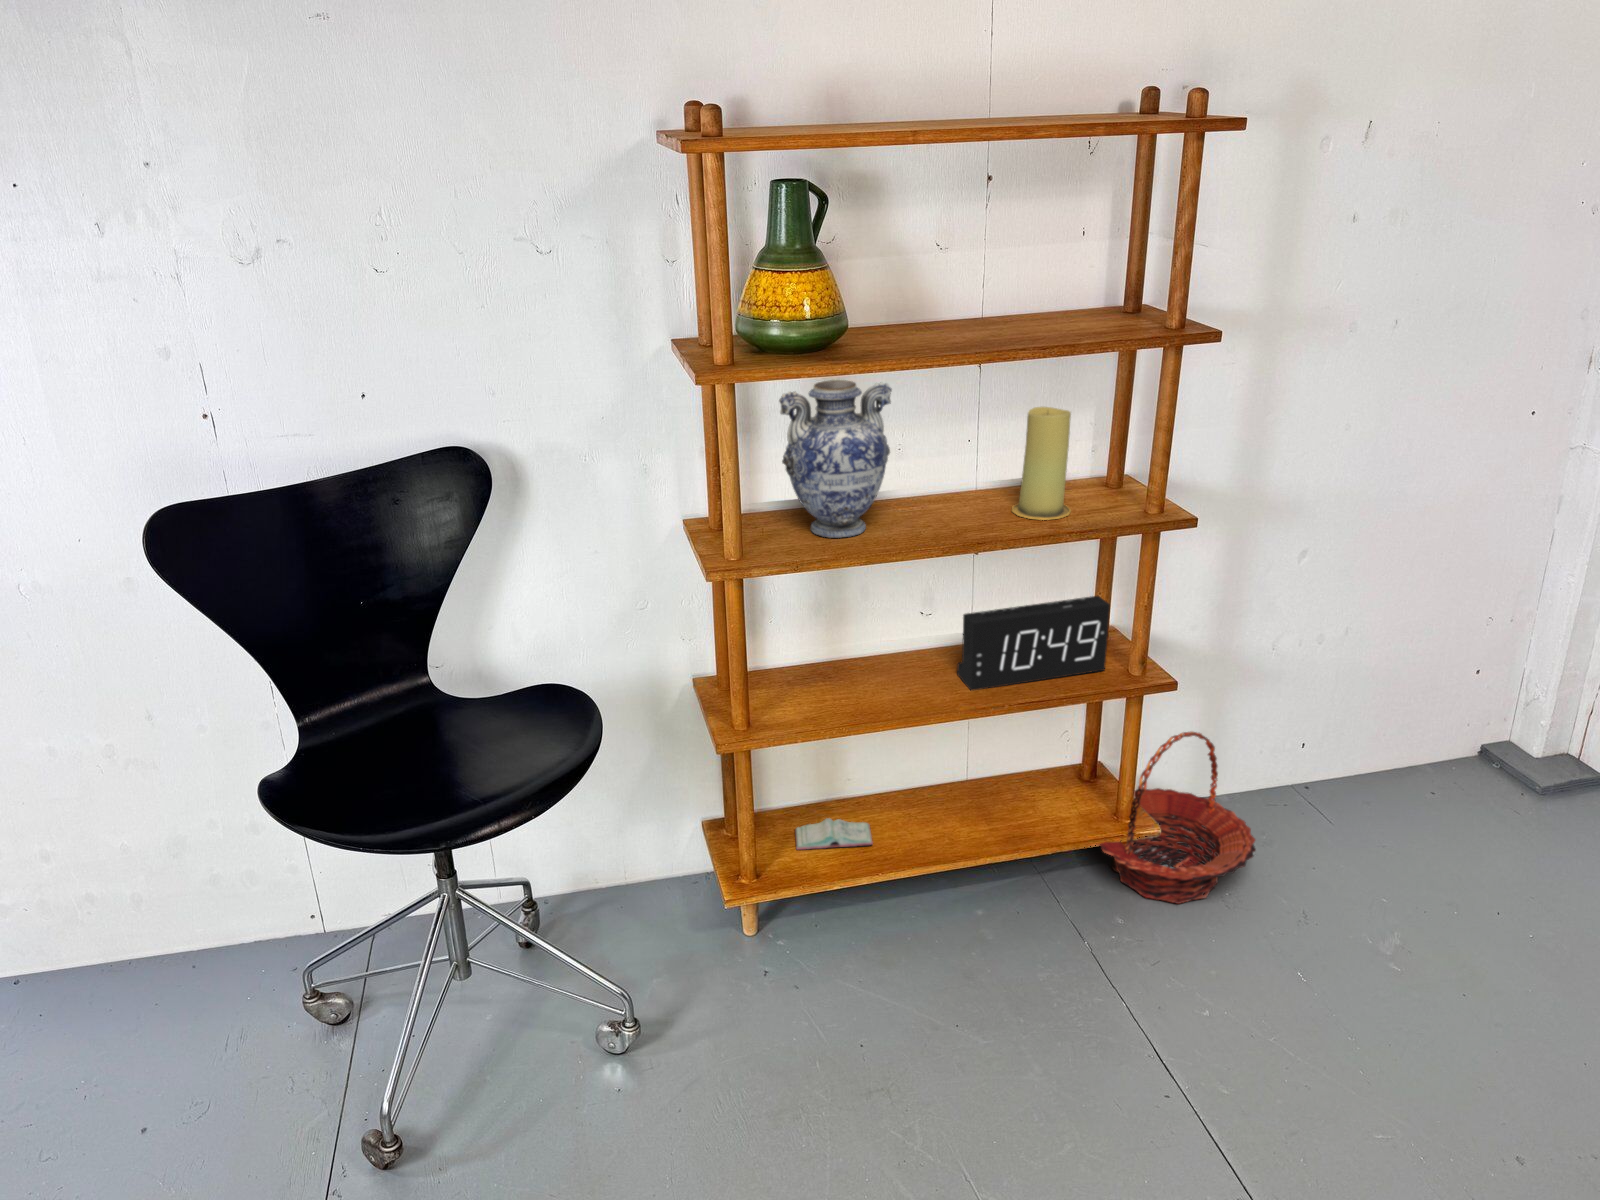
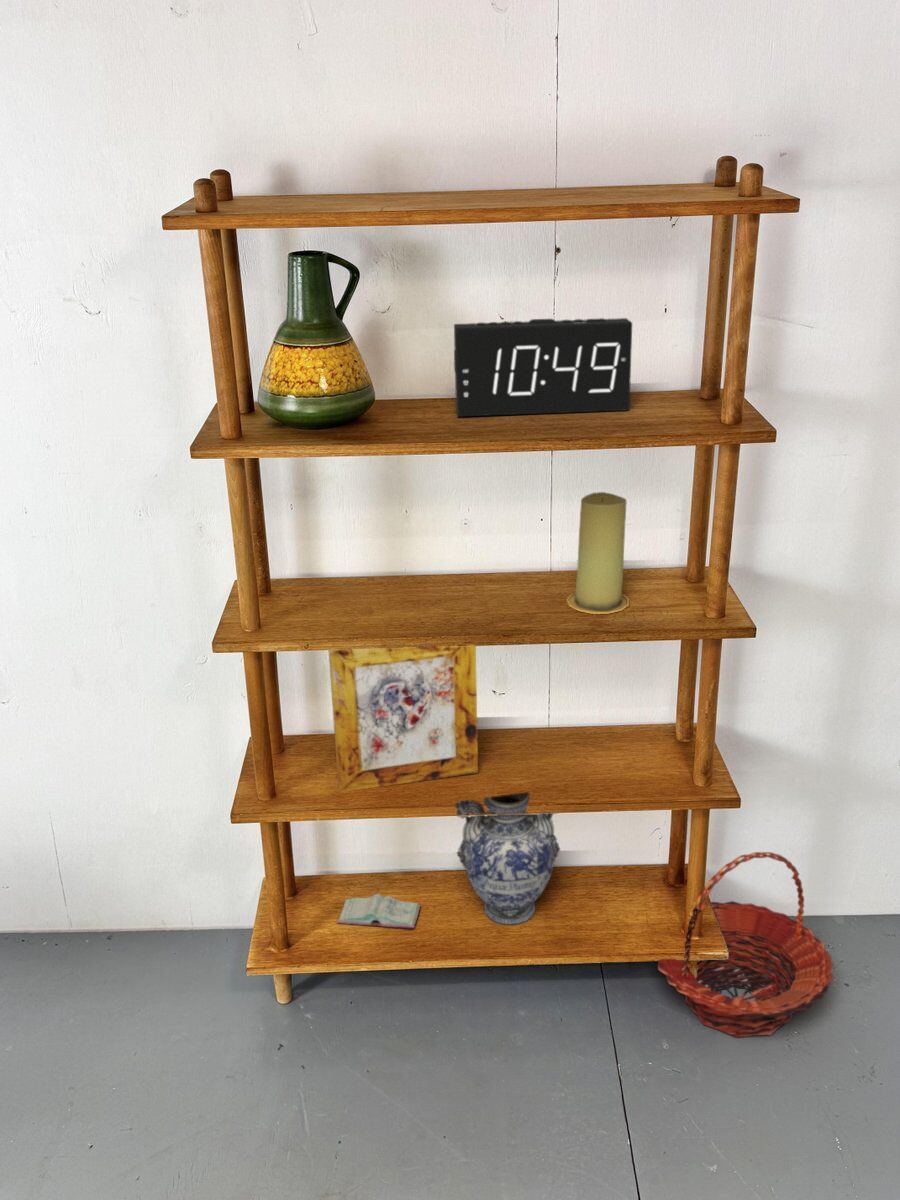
decorative vase: present [779,380,892,538] -> present [455,792,560,924]
picture frame: none [803,543,934,715] -> present [329,645,478,792]
alarm clock: present [957,596,1110,691] -> present [454,318,632,416]

